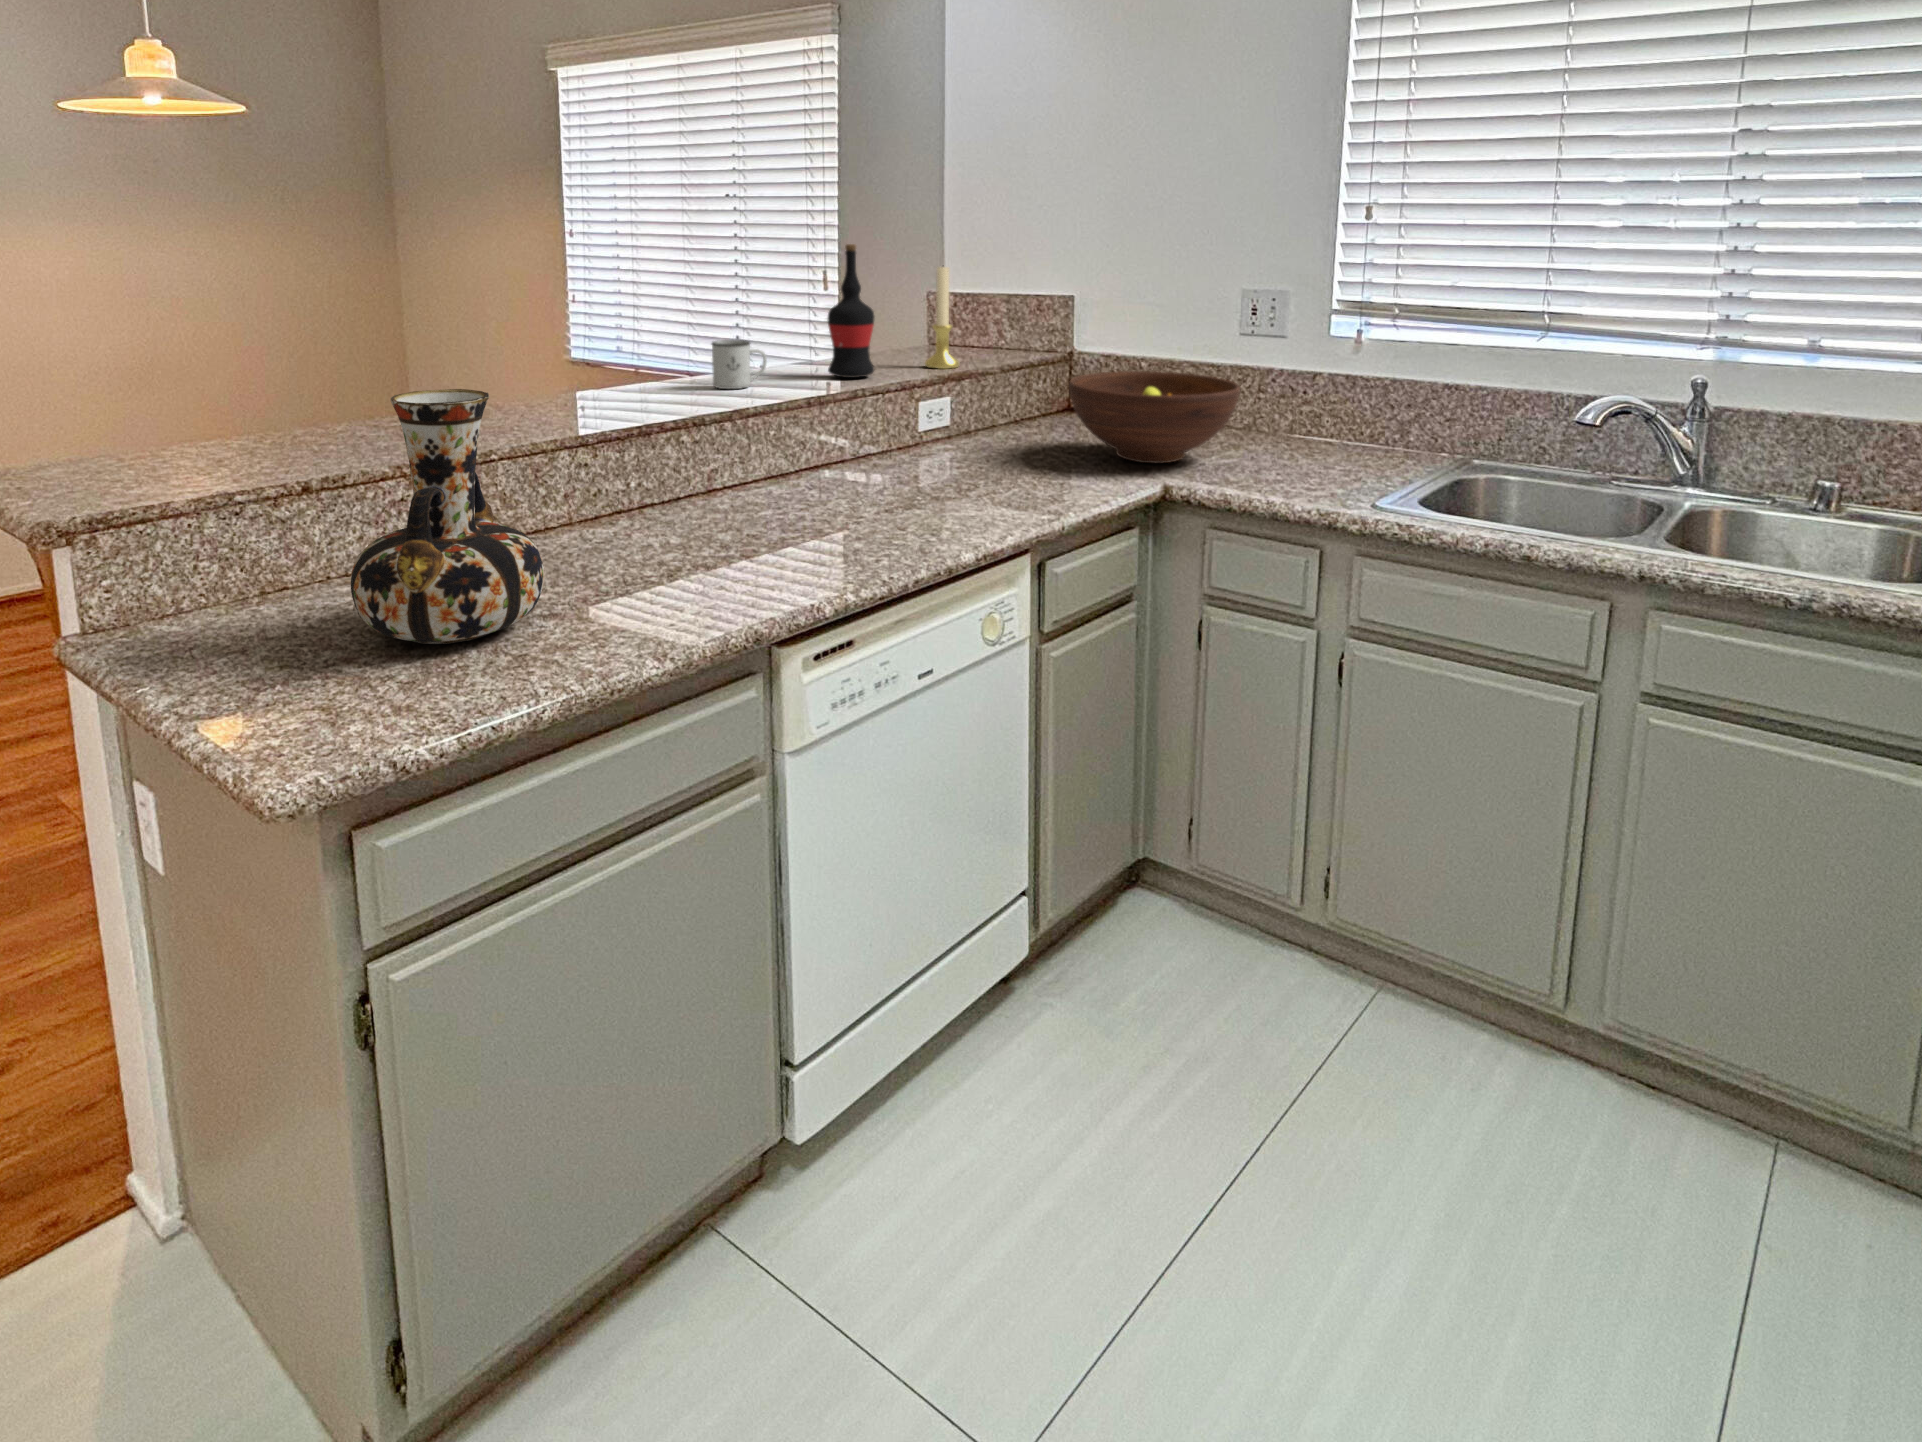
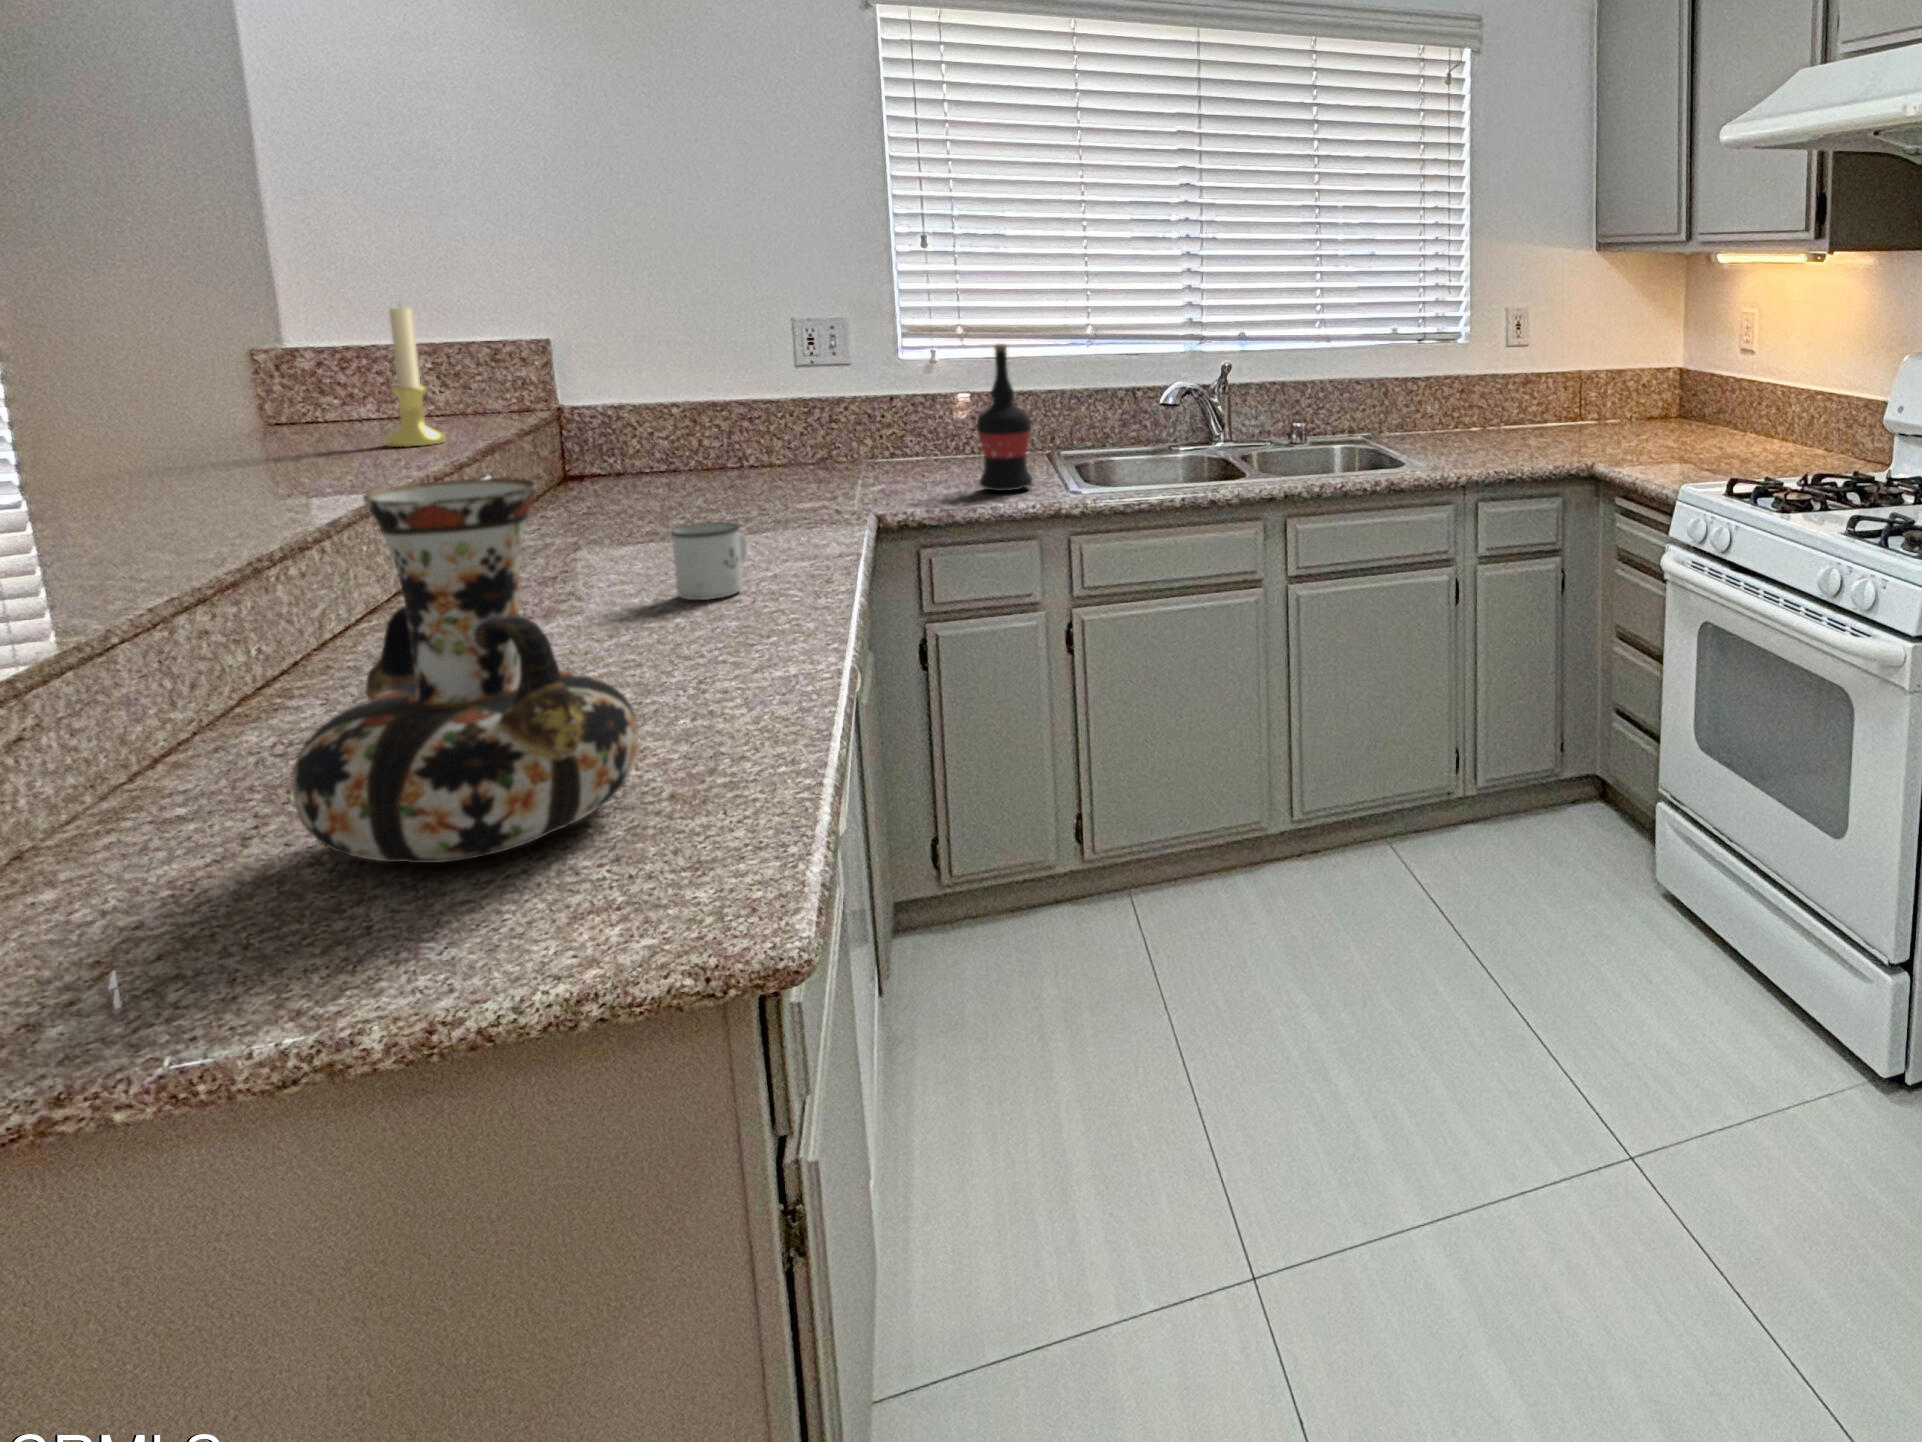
wine bottle: present [828,244,875,378] -> present [977,344,1033,491]
mug: present [712,340,767,389] -> present [671,522,747,600]
fruit bowl: present [1069,371,1240,463] -> none [685,408,890,505]

